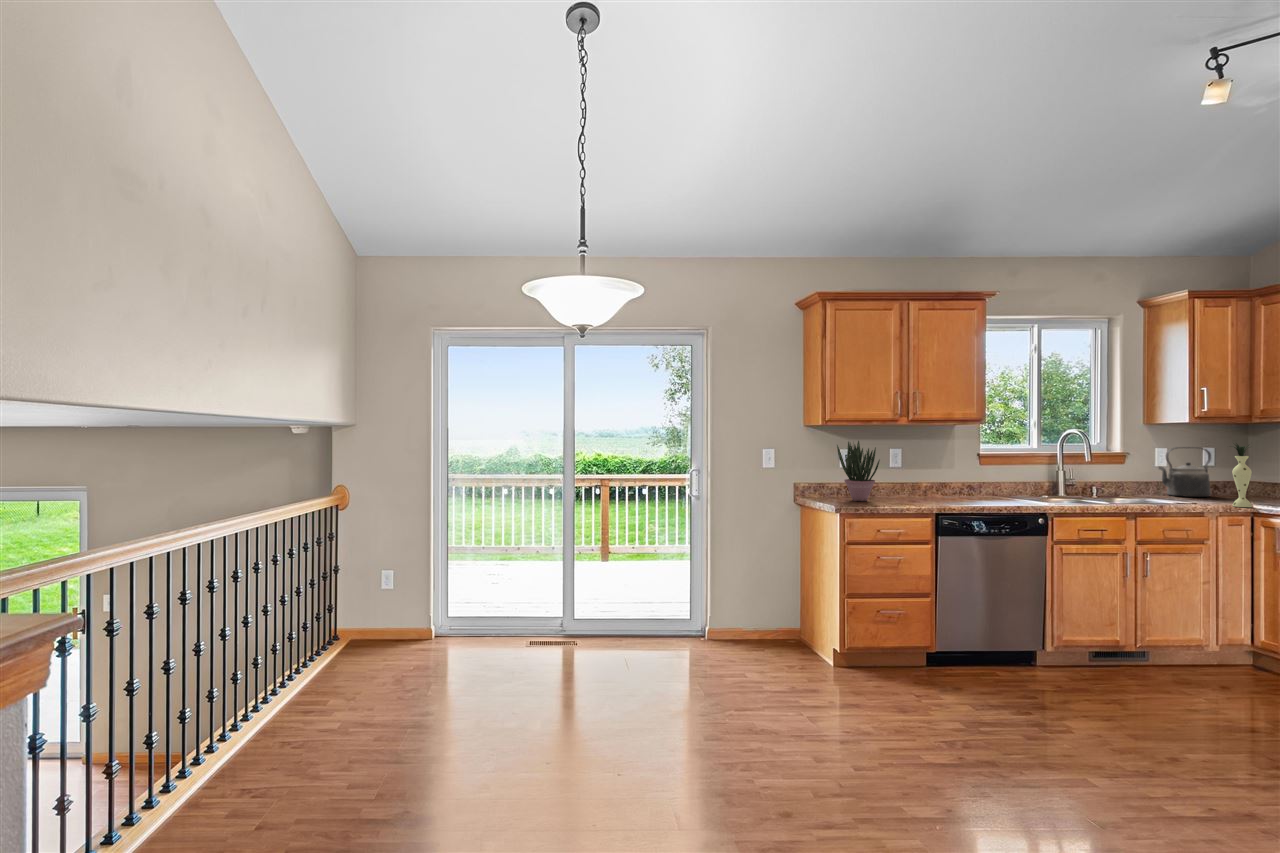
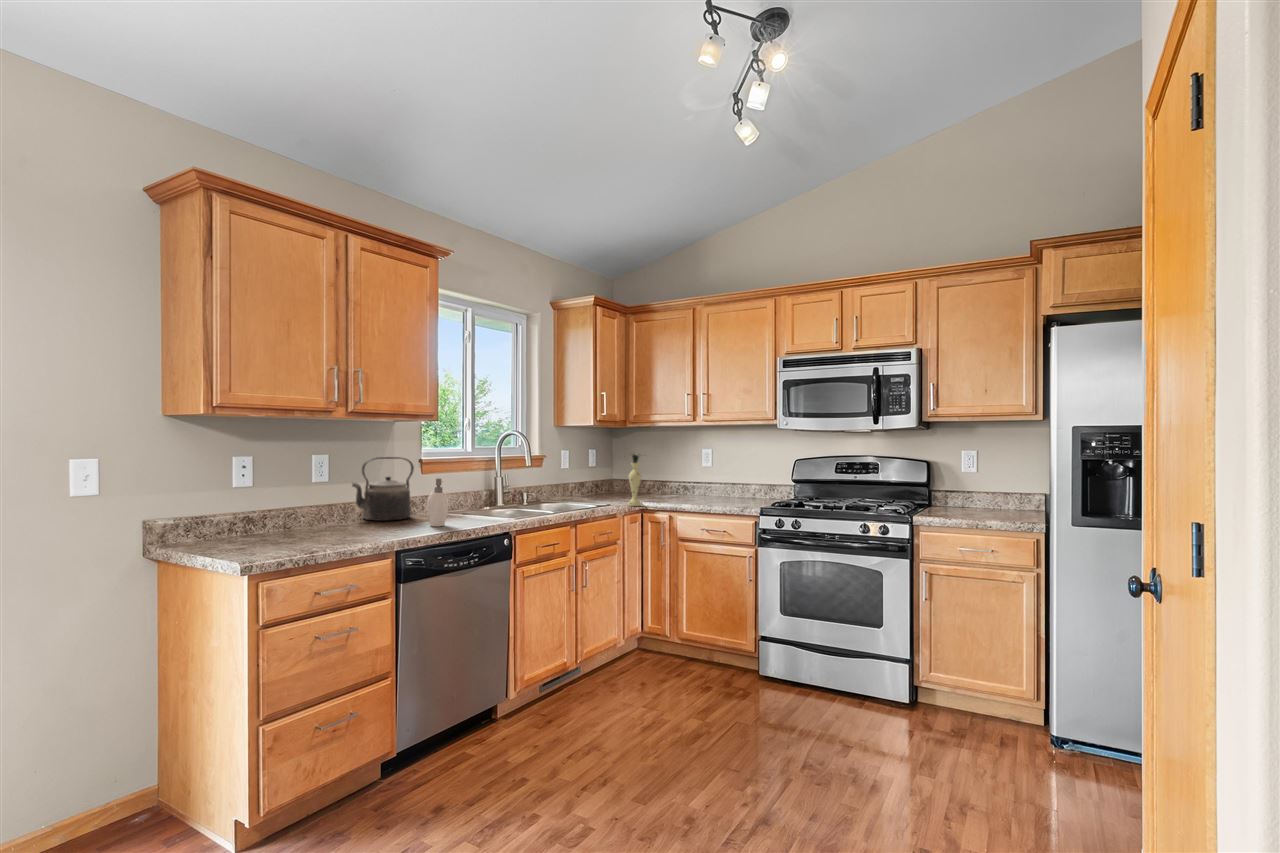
potted plant: present [837,441,880,501] -> none [237,451,311,544]
kettle: present [1159,447,1211,497] -> present [352,457,414,521]
soap dispenser: none [971,464,995,503] -> present [427,478,449,526]

